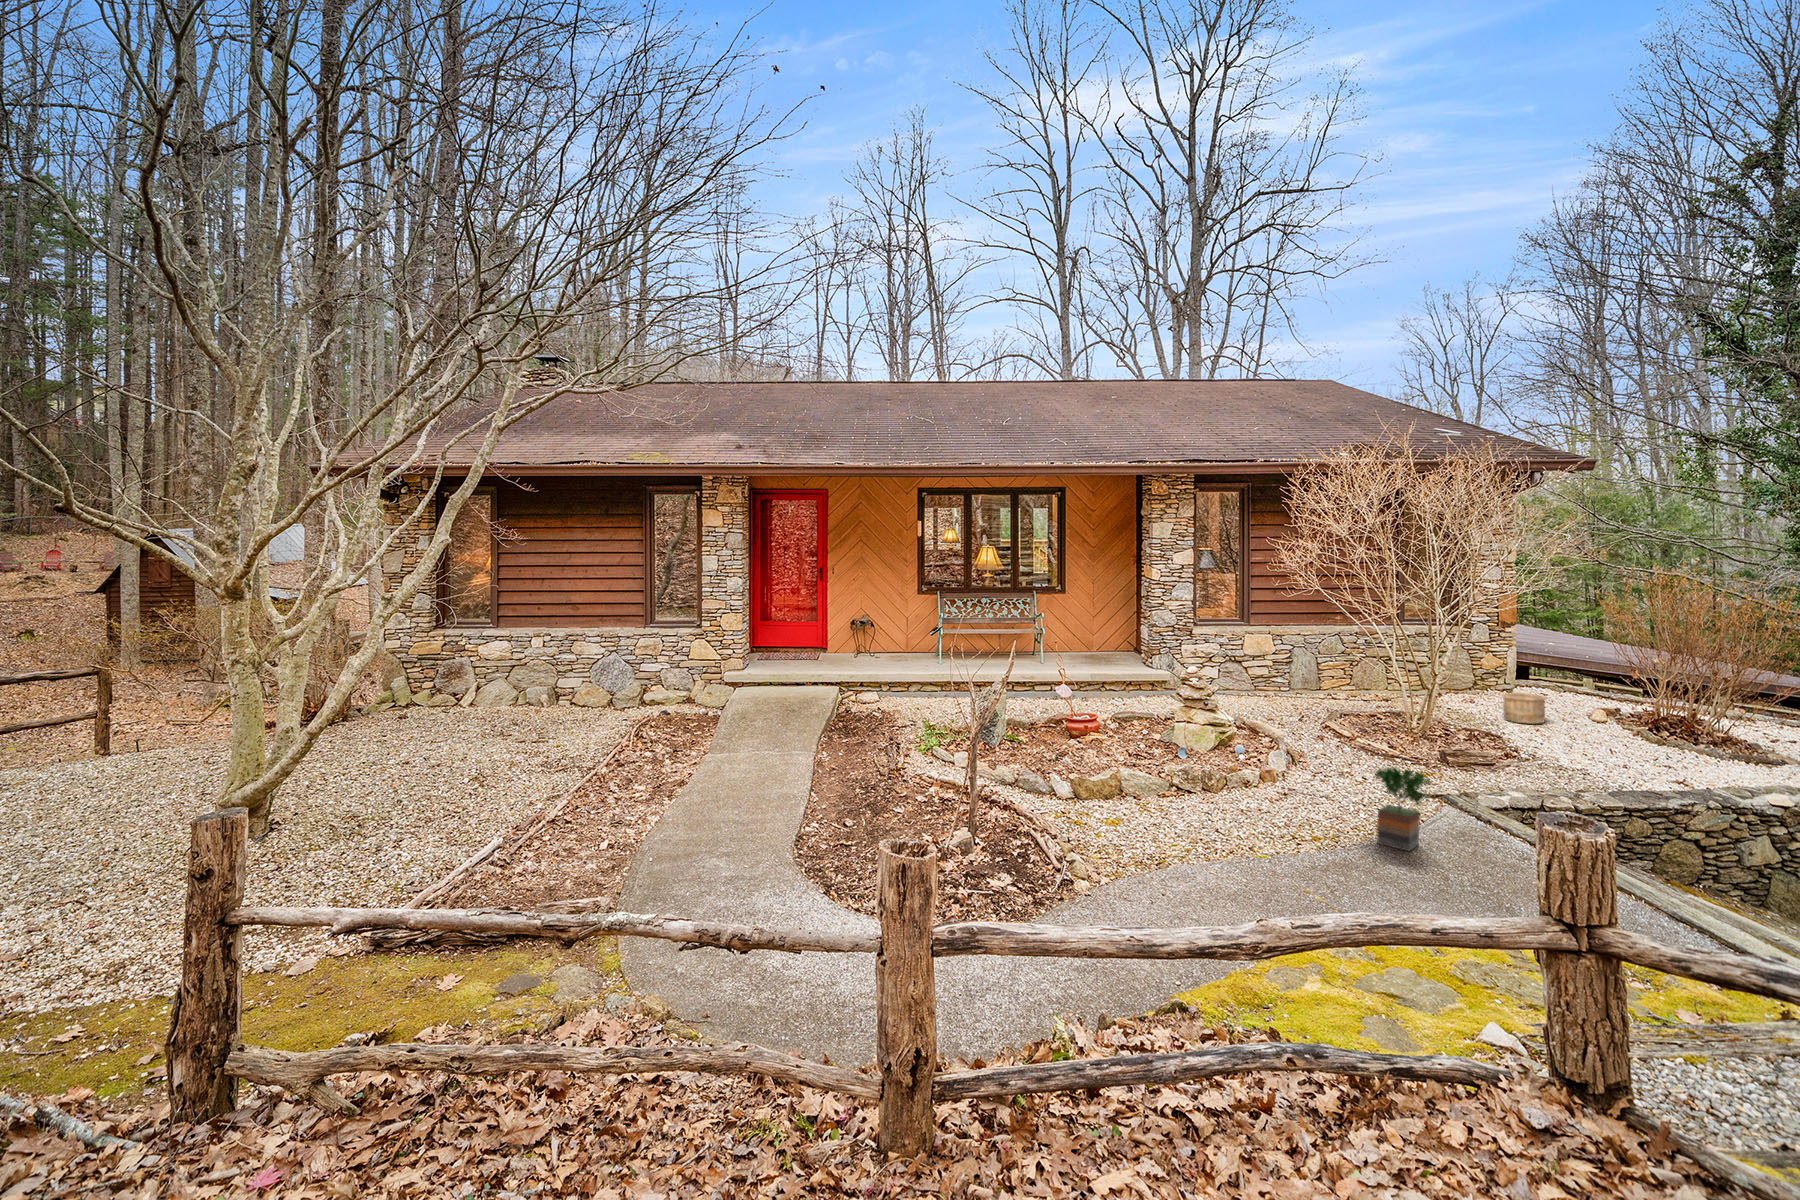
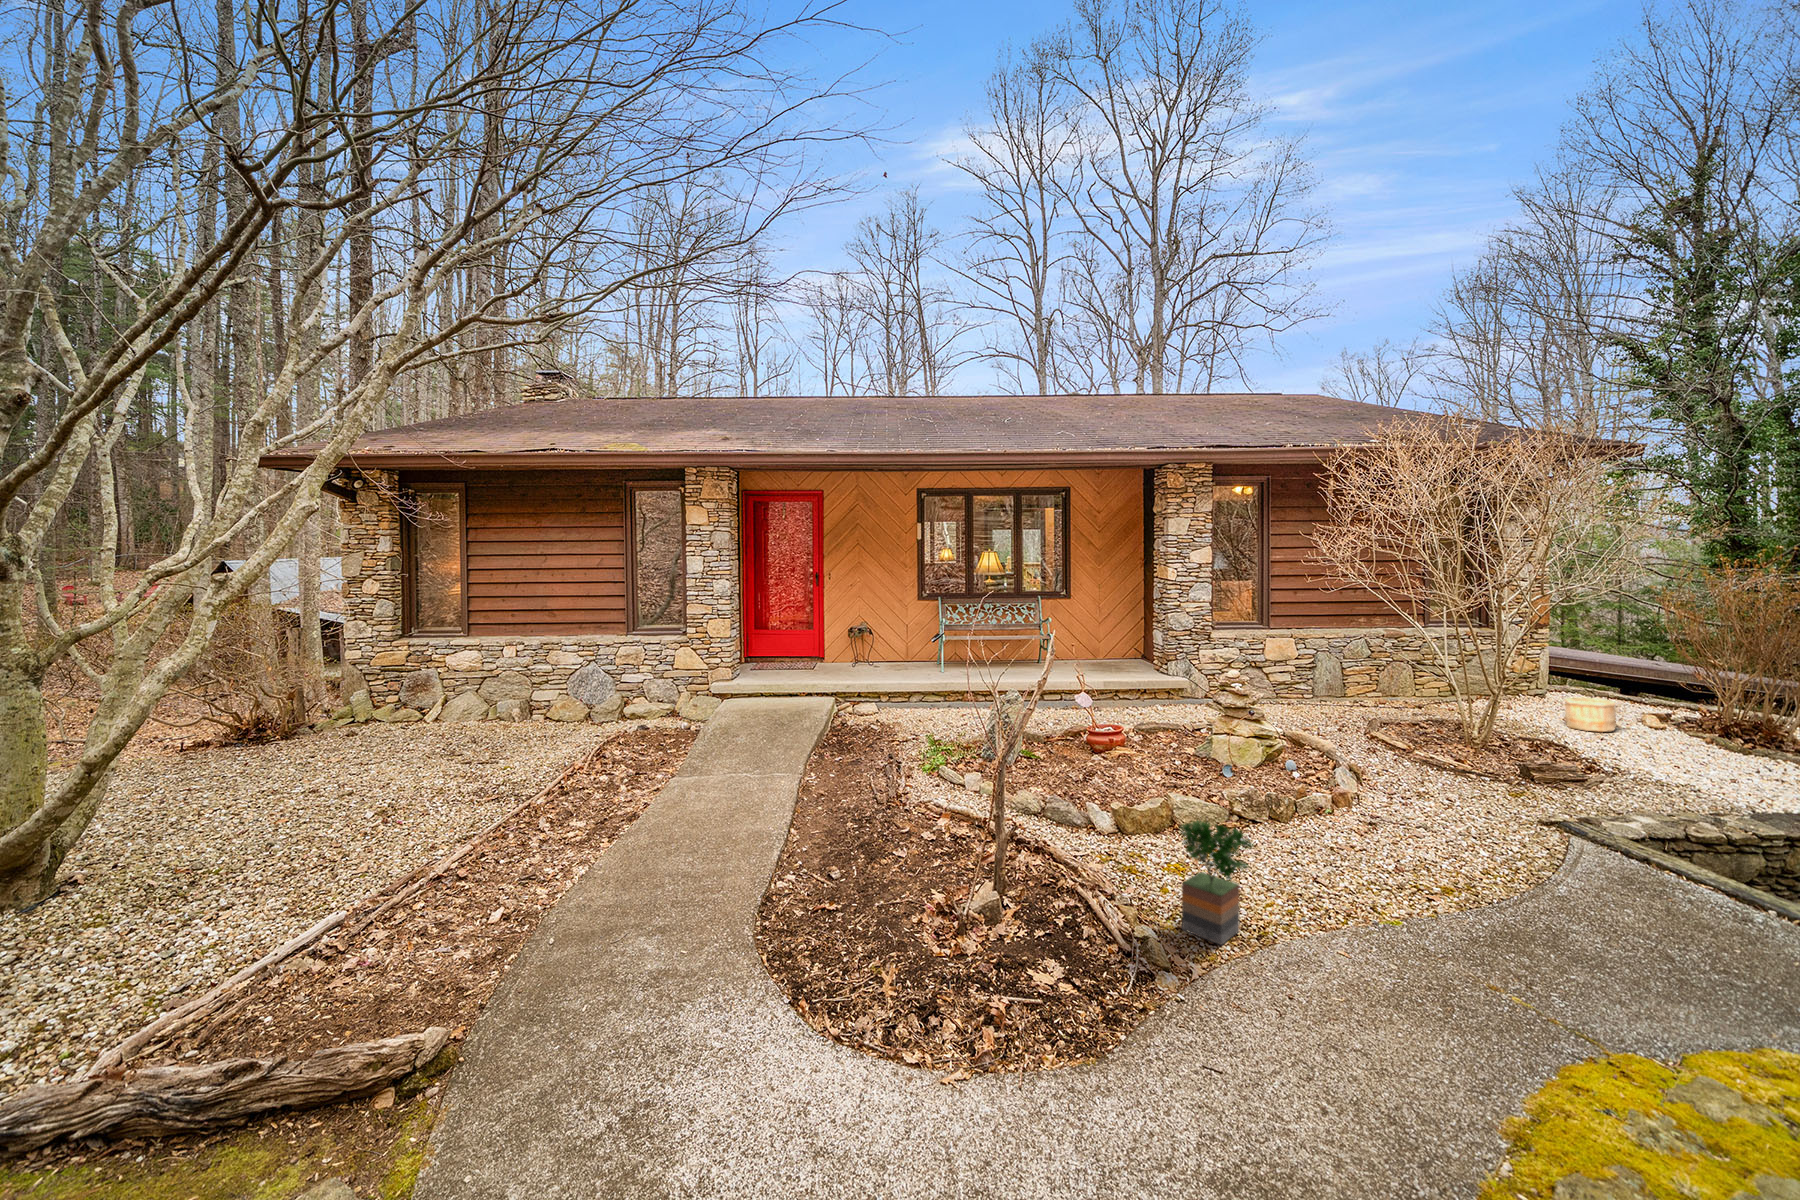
potted tree: present [1376,767,1431,851] -> present [1180,821,1253,945]

